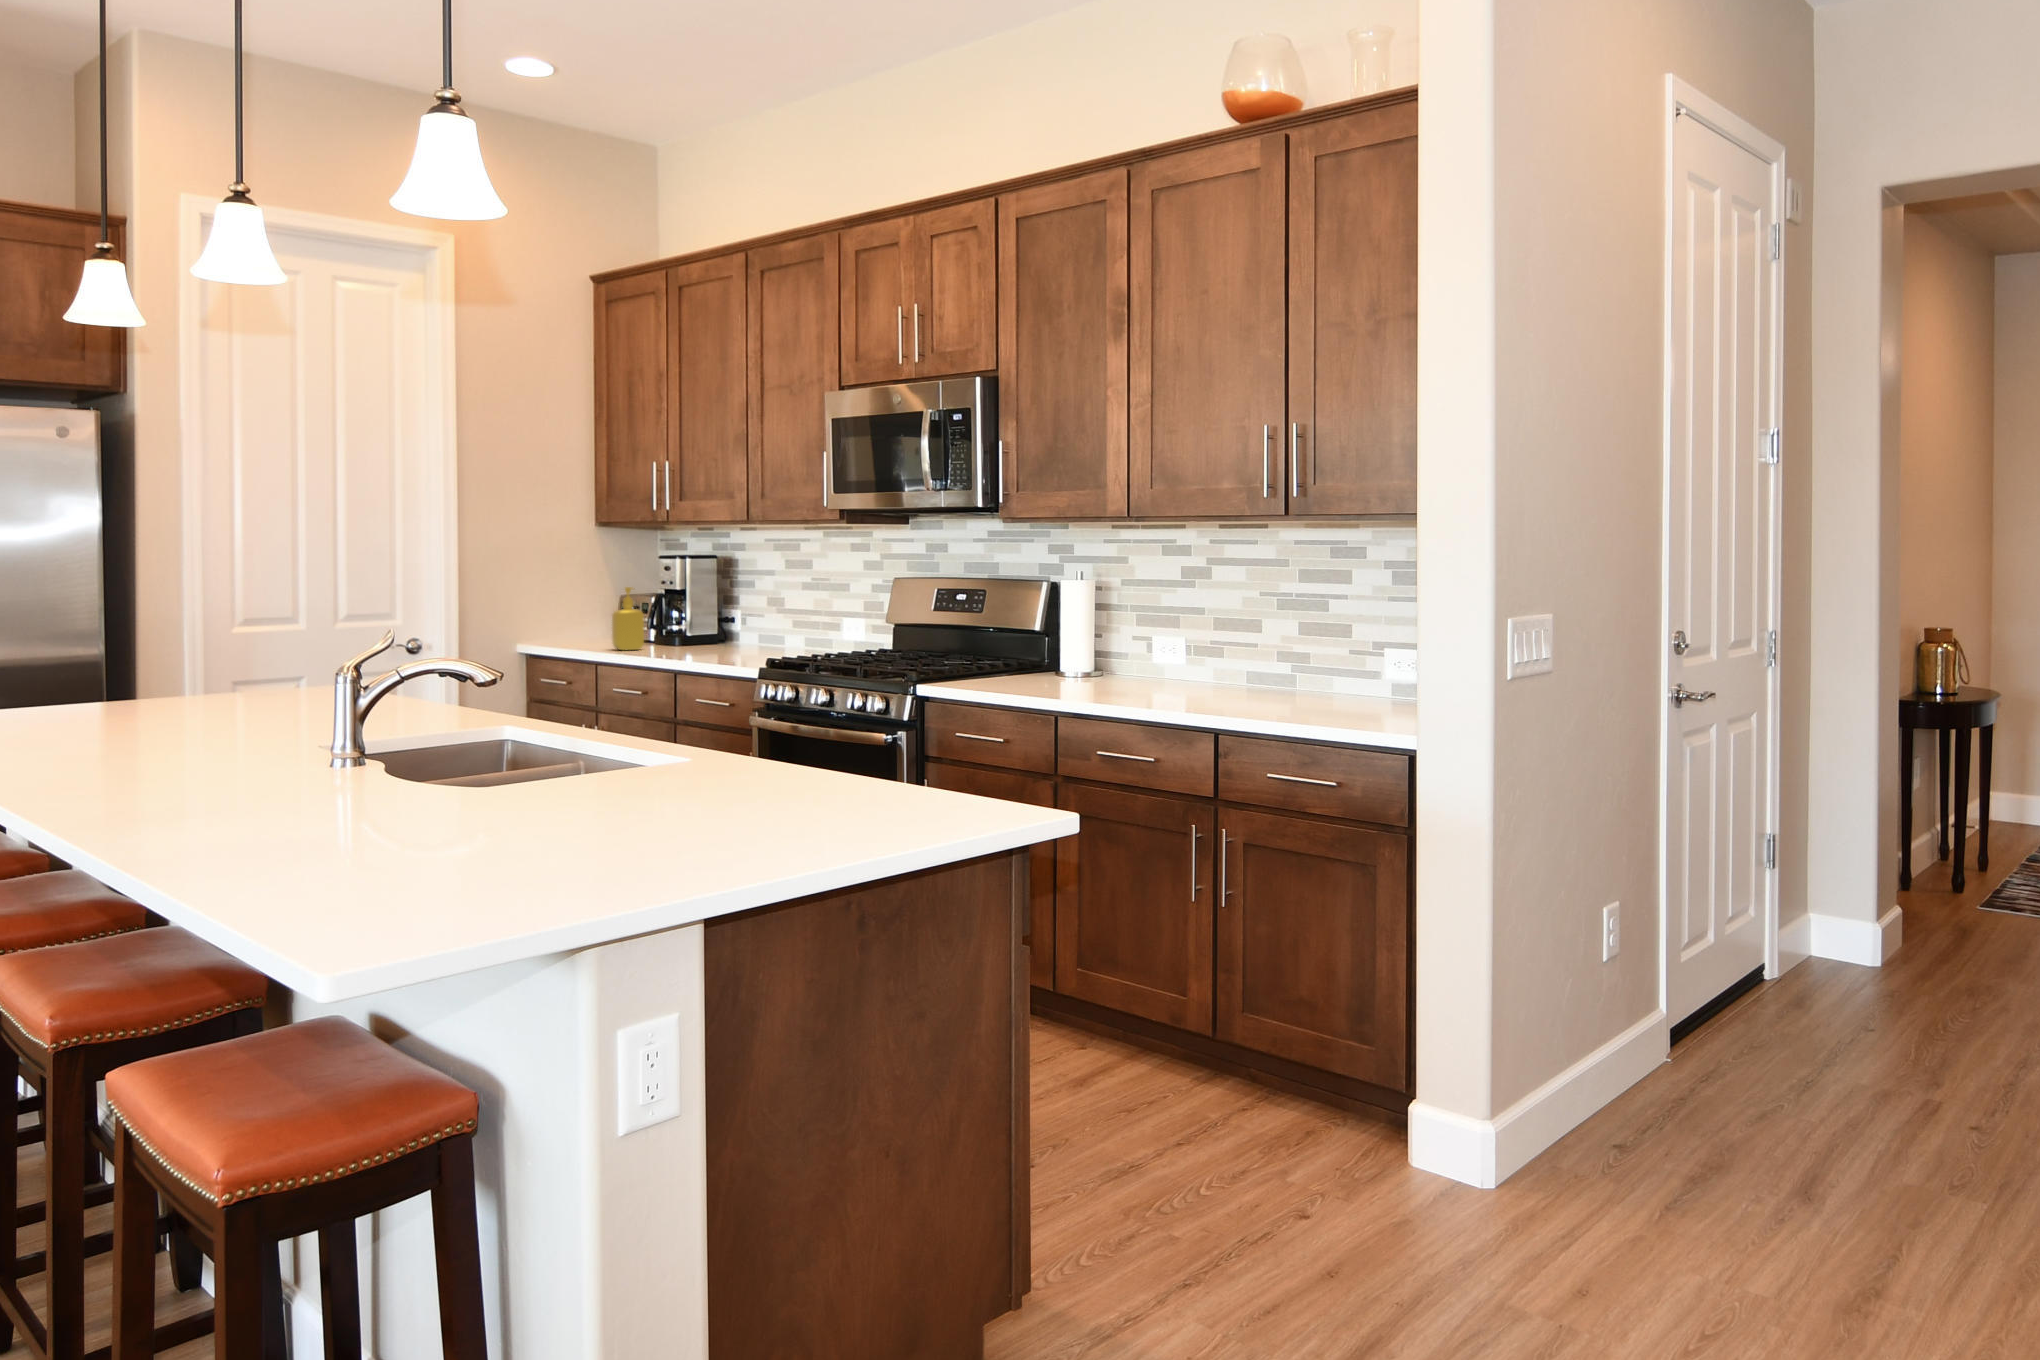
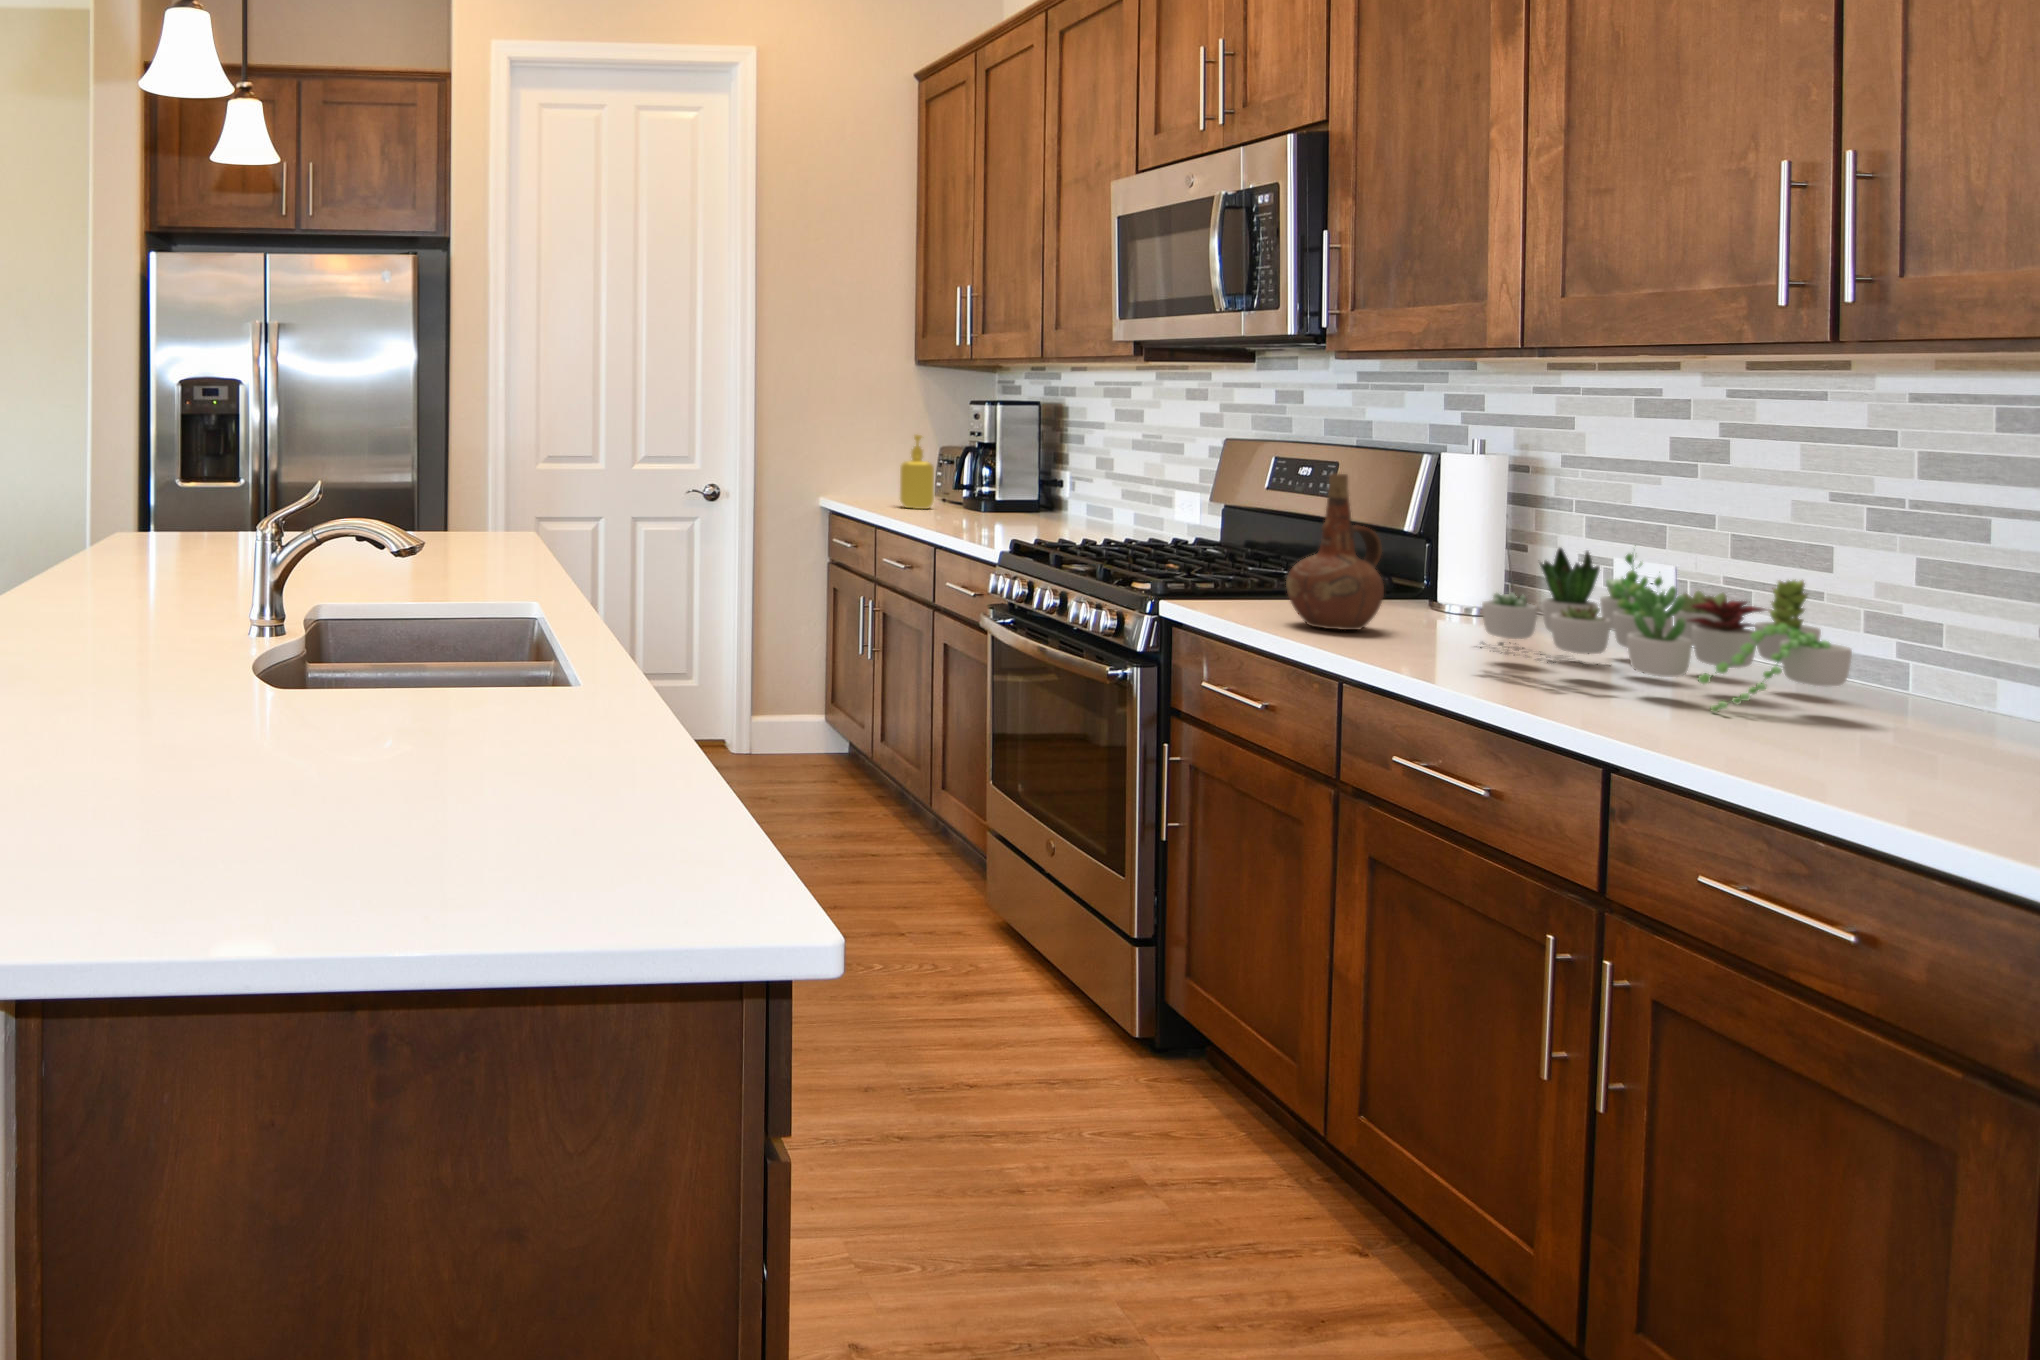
ceramic pitcher: none [1010,596,1062,692] -> present [1286,473,1384,630]
succulent plant: none [1113,624,1284,706] -> present [1480,548,1852,712]

